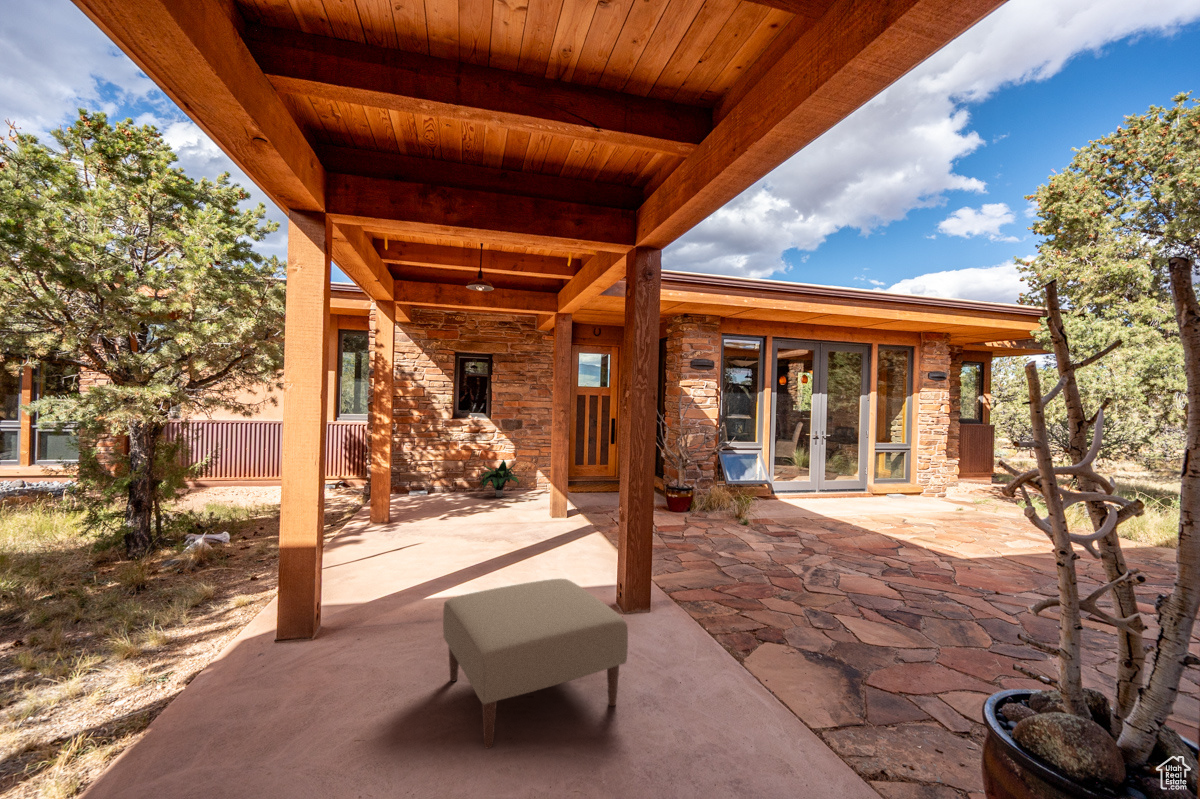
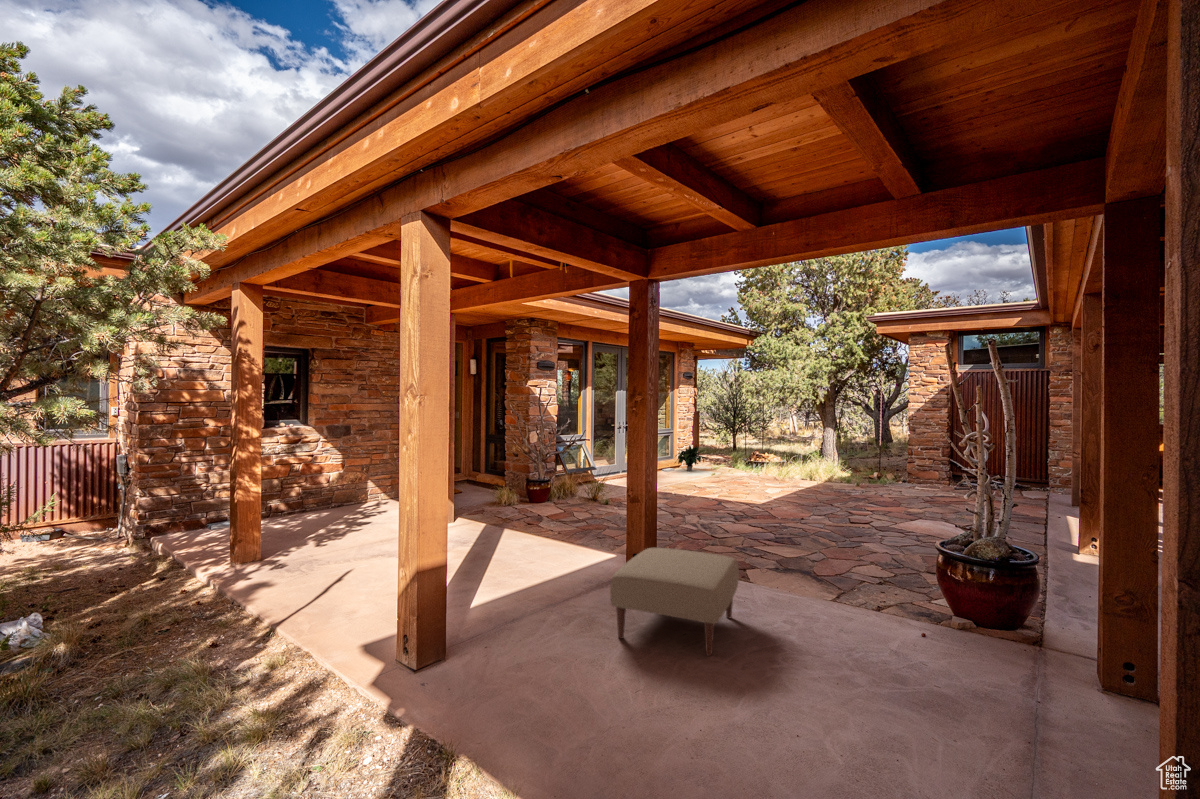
potted plant: present [479,460,519,497] -> present [675,445,706,471]

